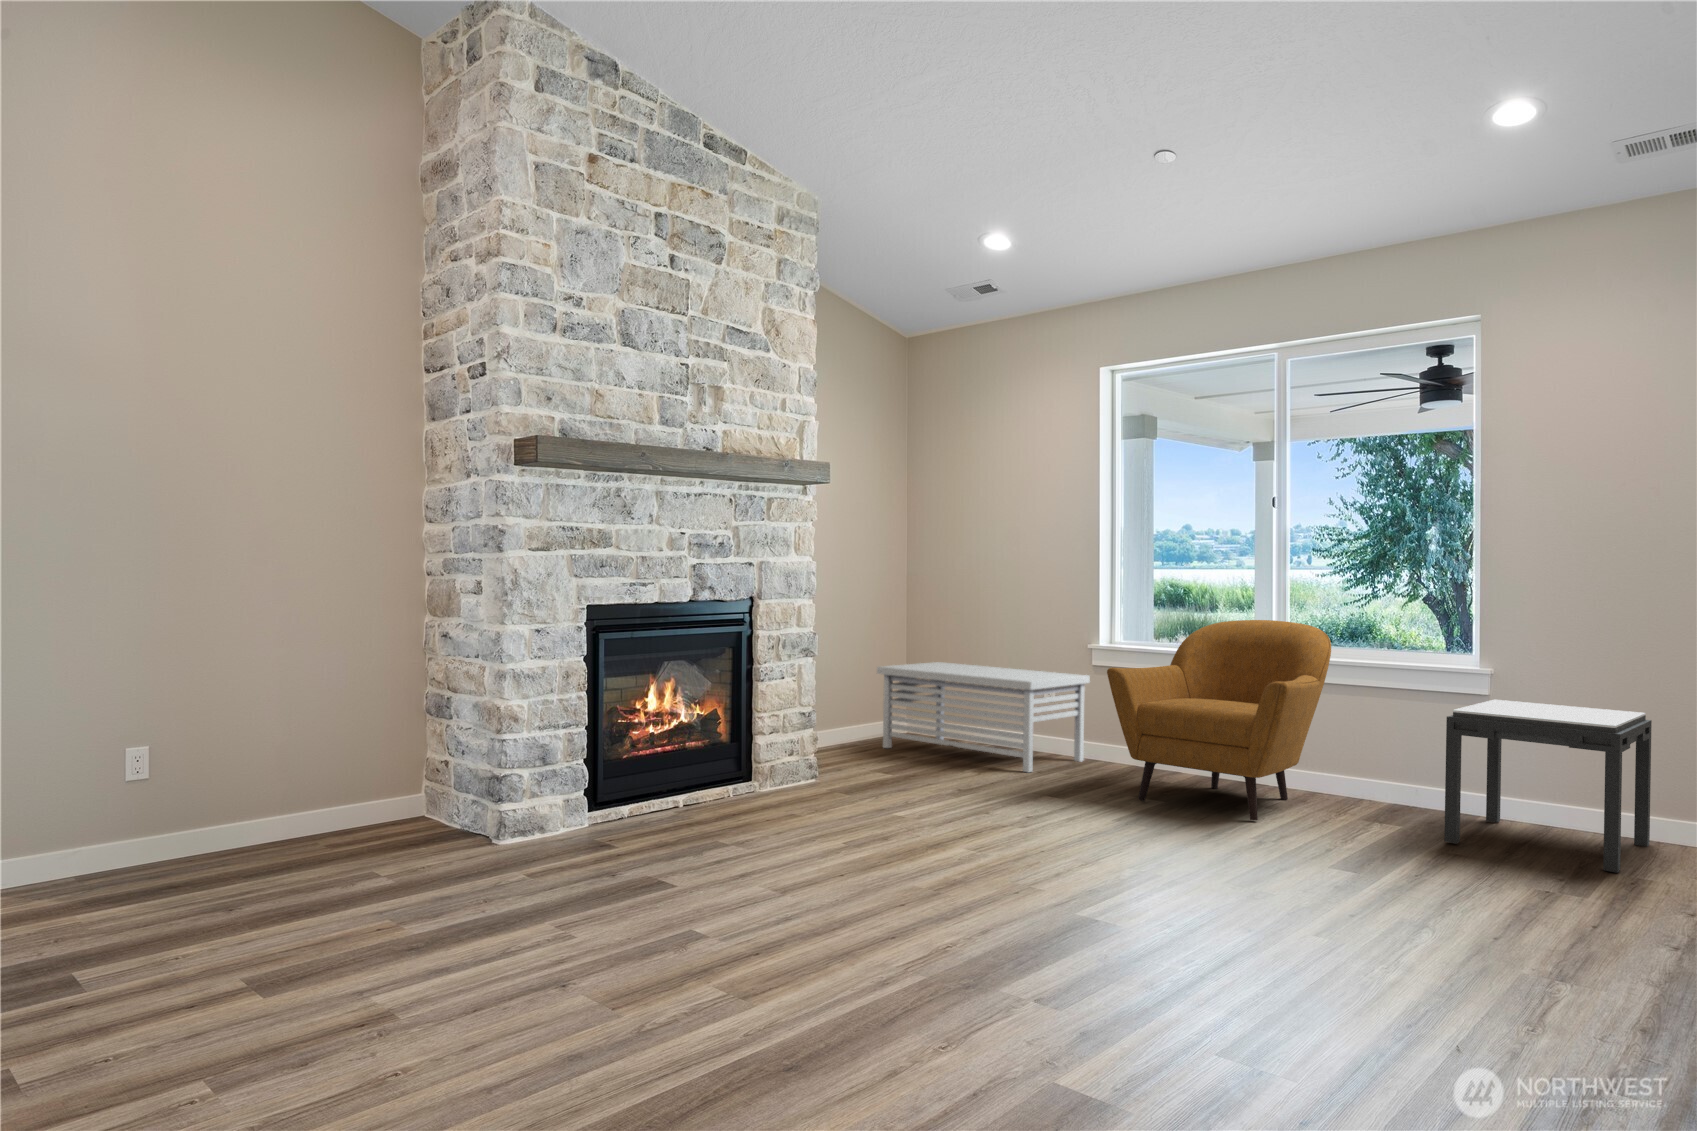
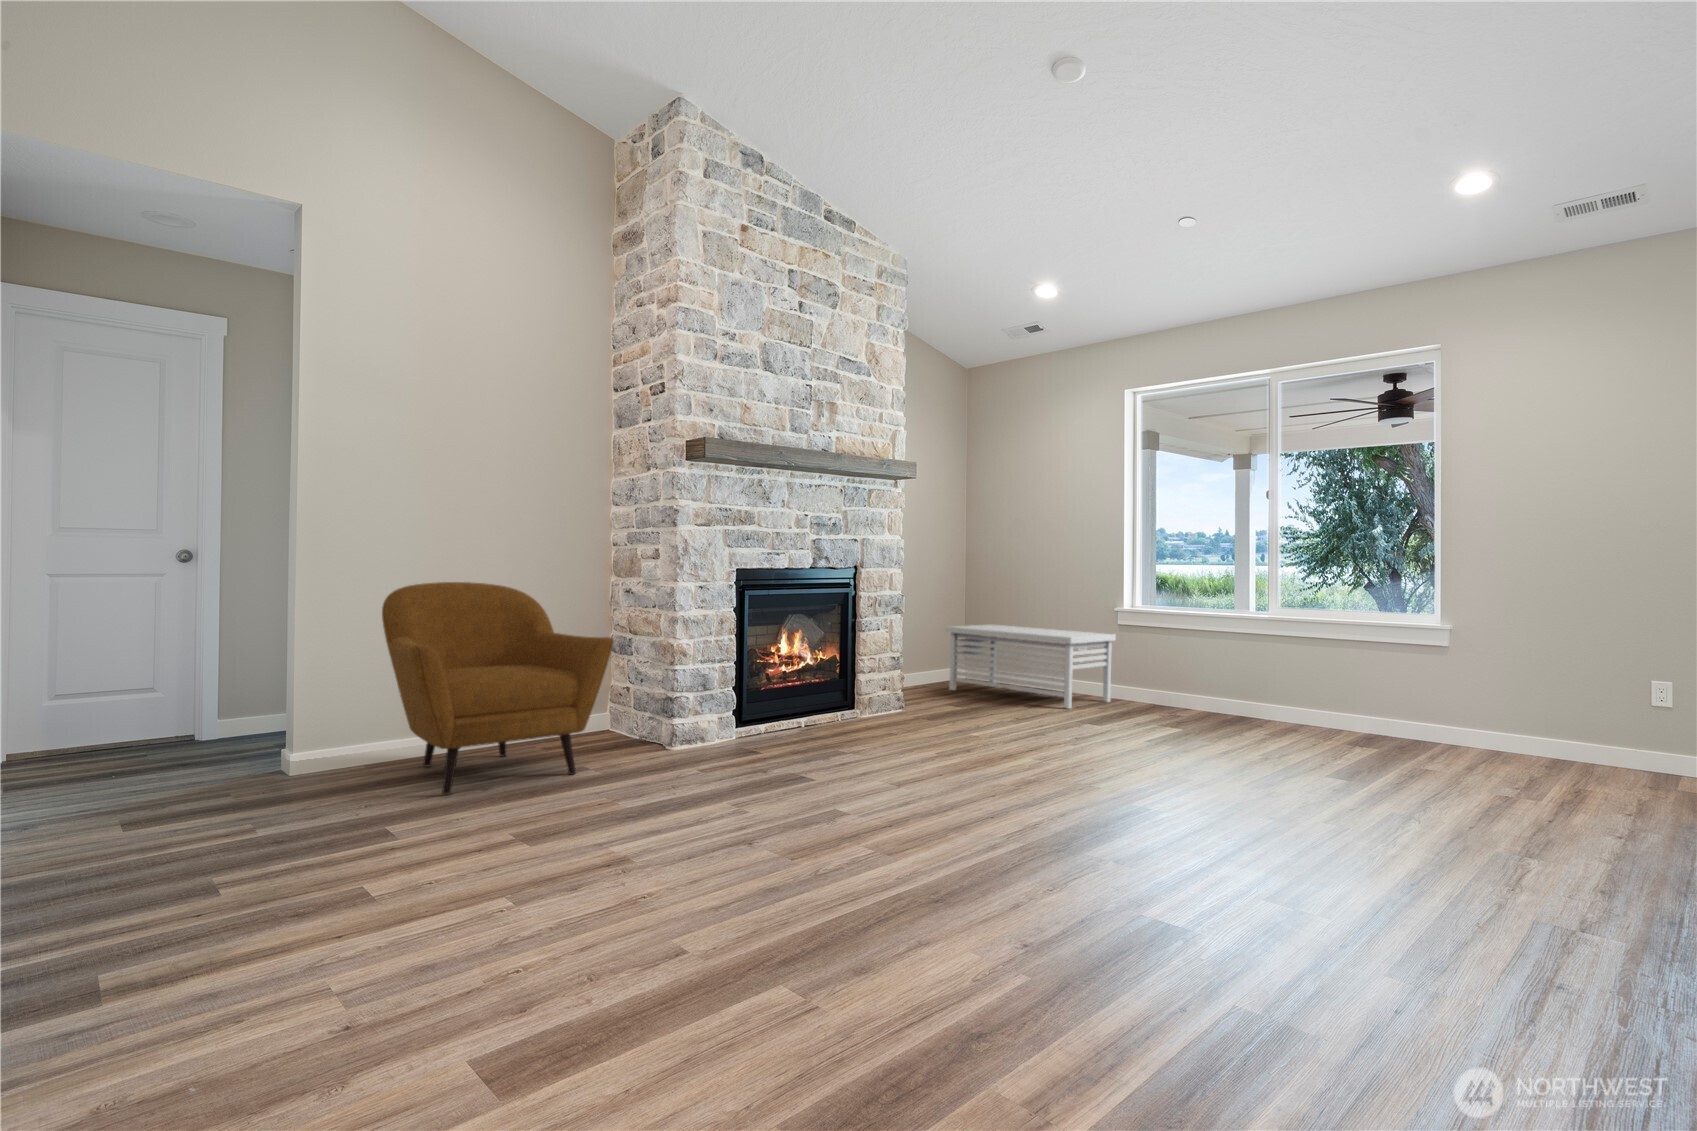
armchair: present [1107,620,1331,820] -> present [382,582,614,794]
side table: present [1444,700,1652,873] -> none [1414,652,1586,786]

